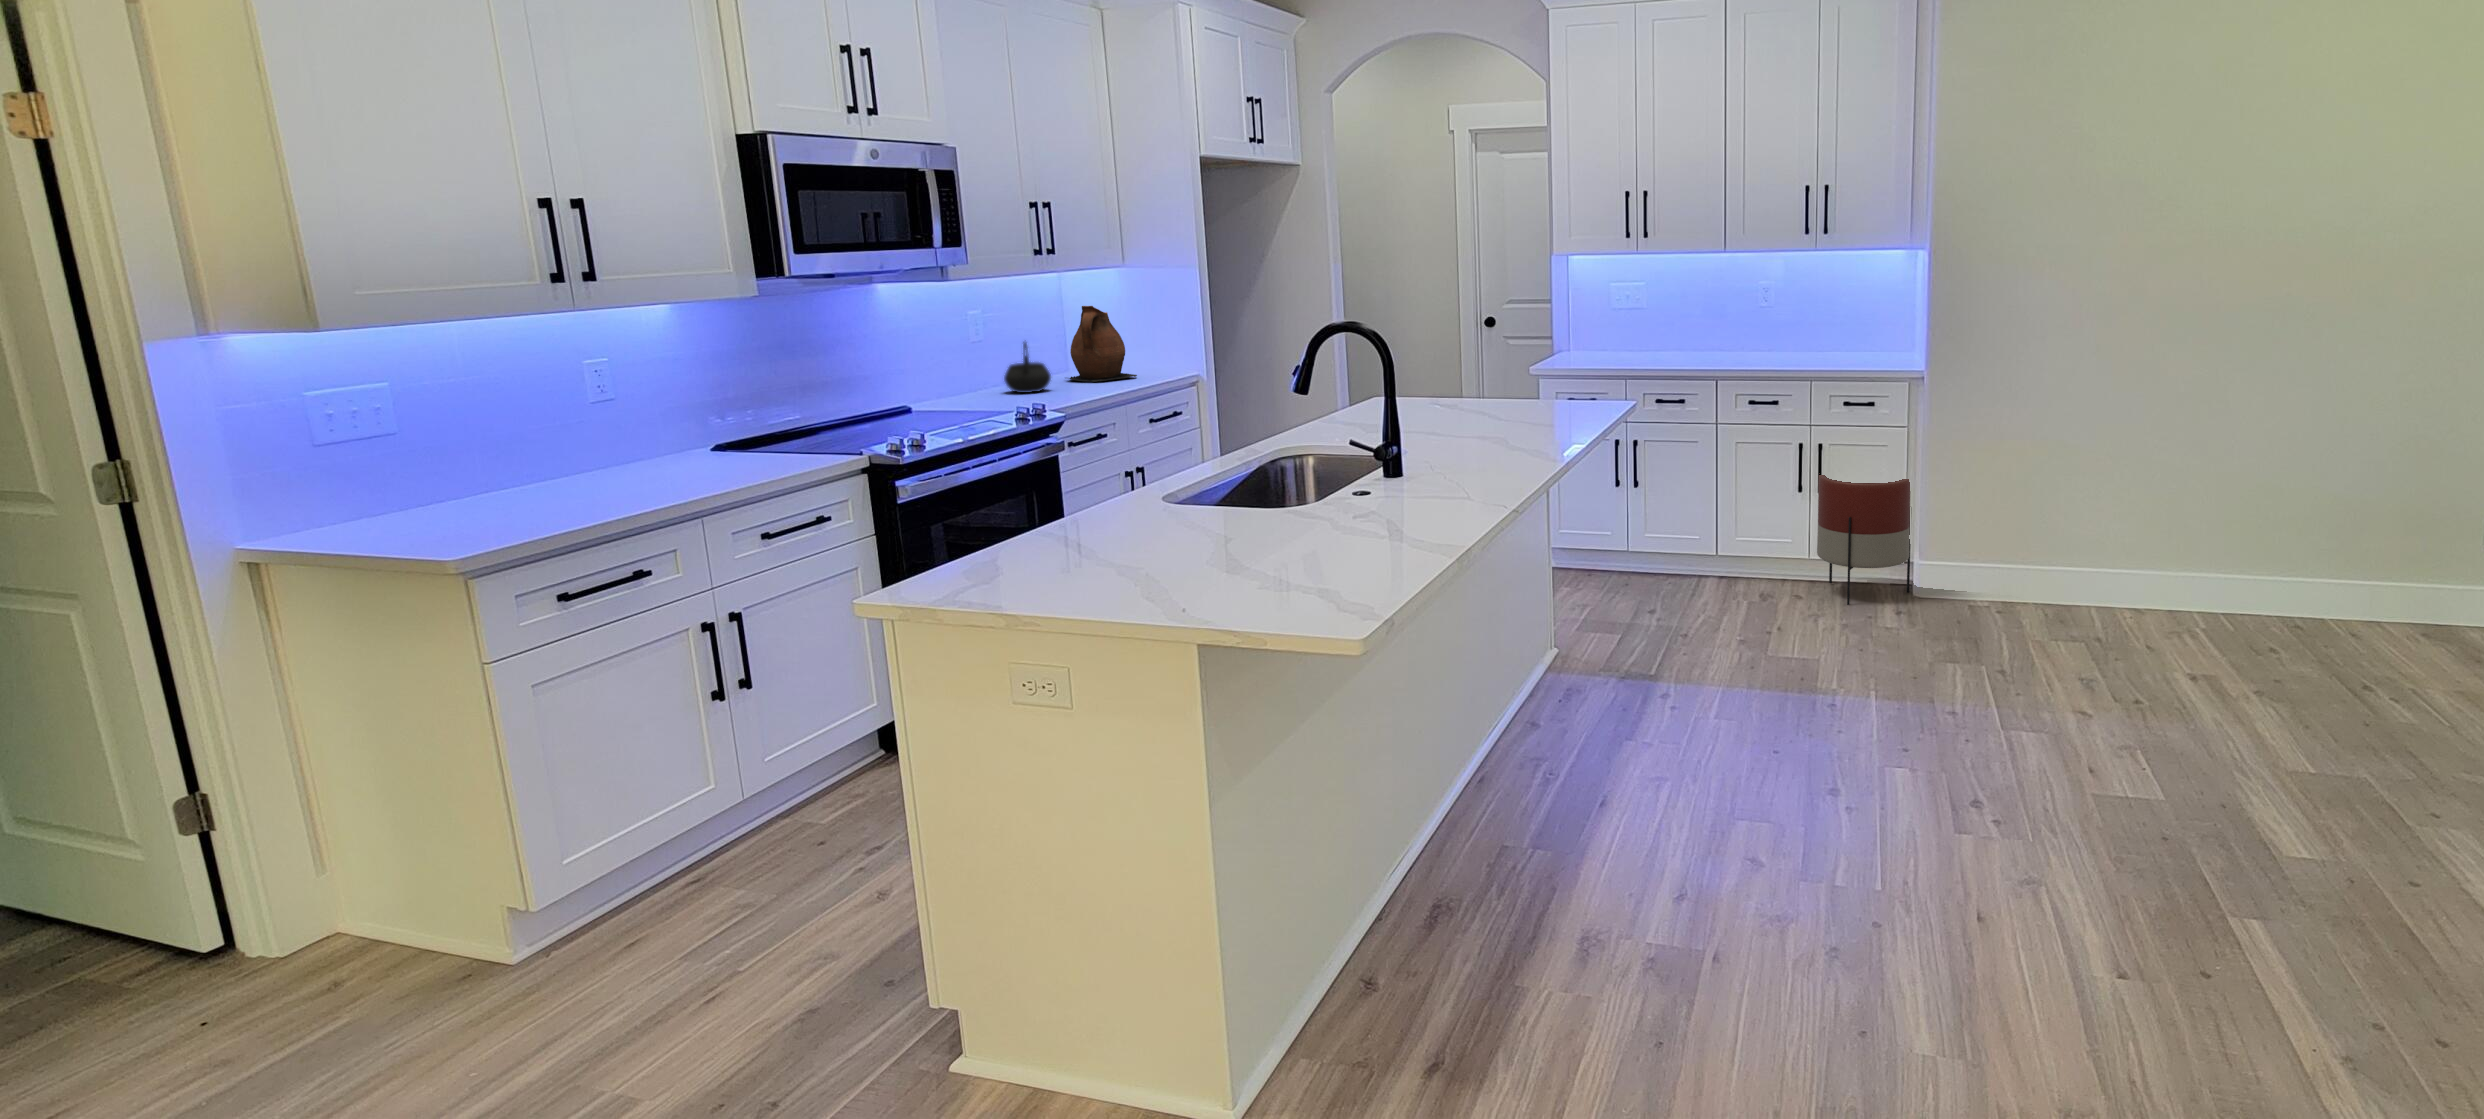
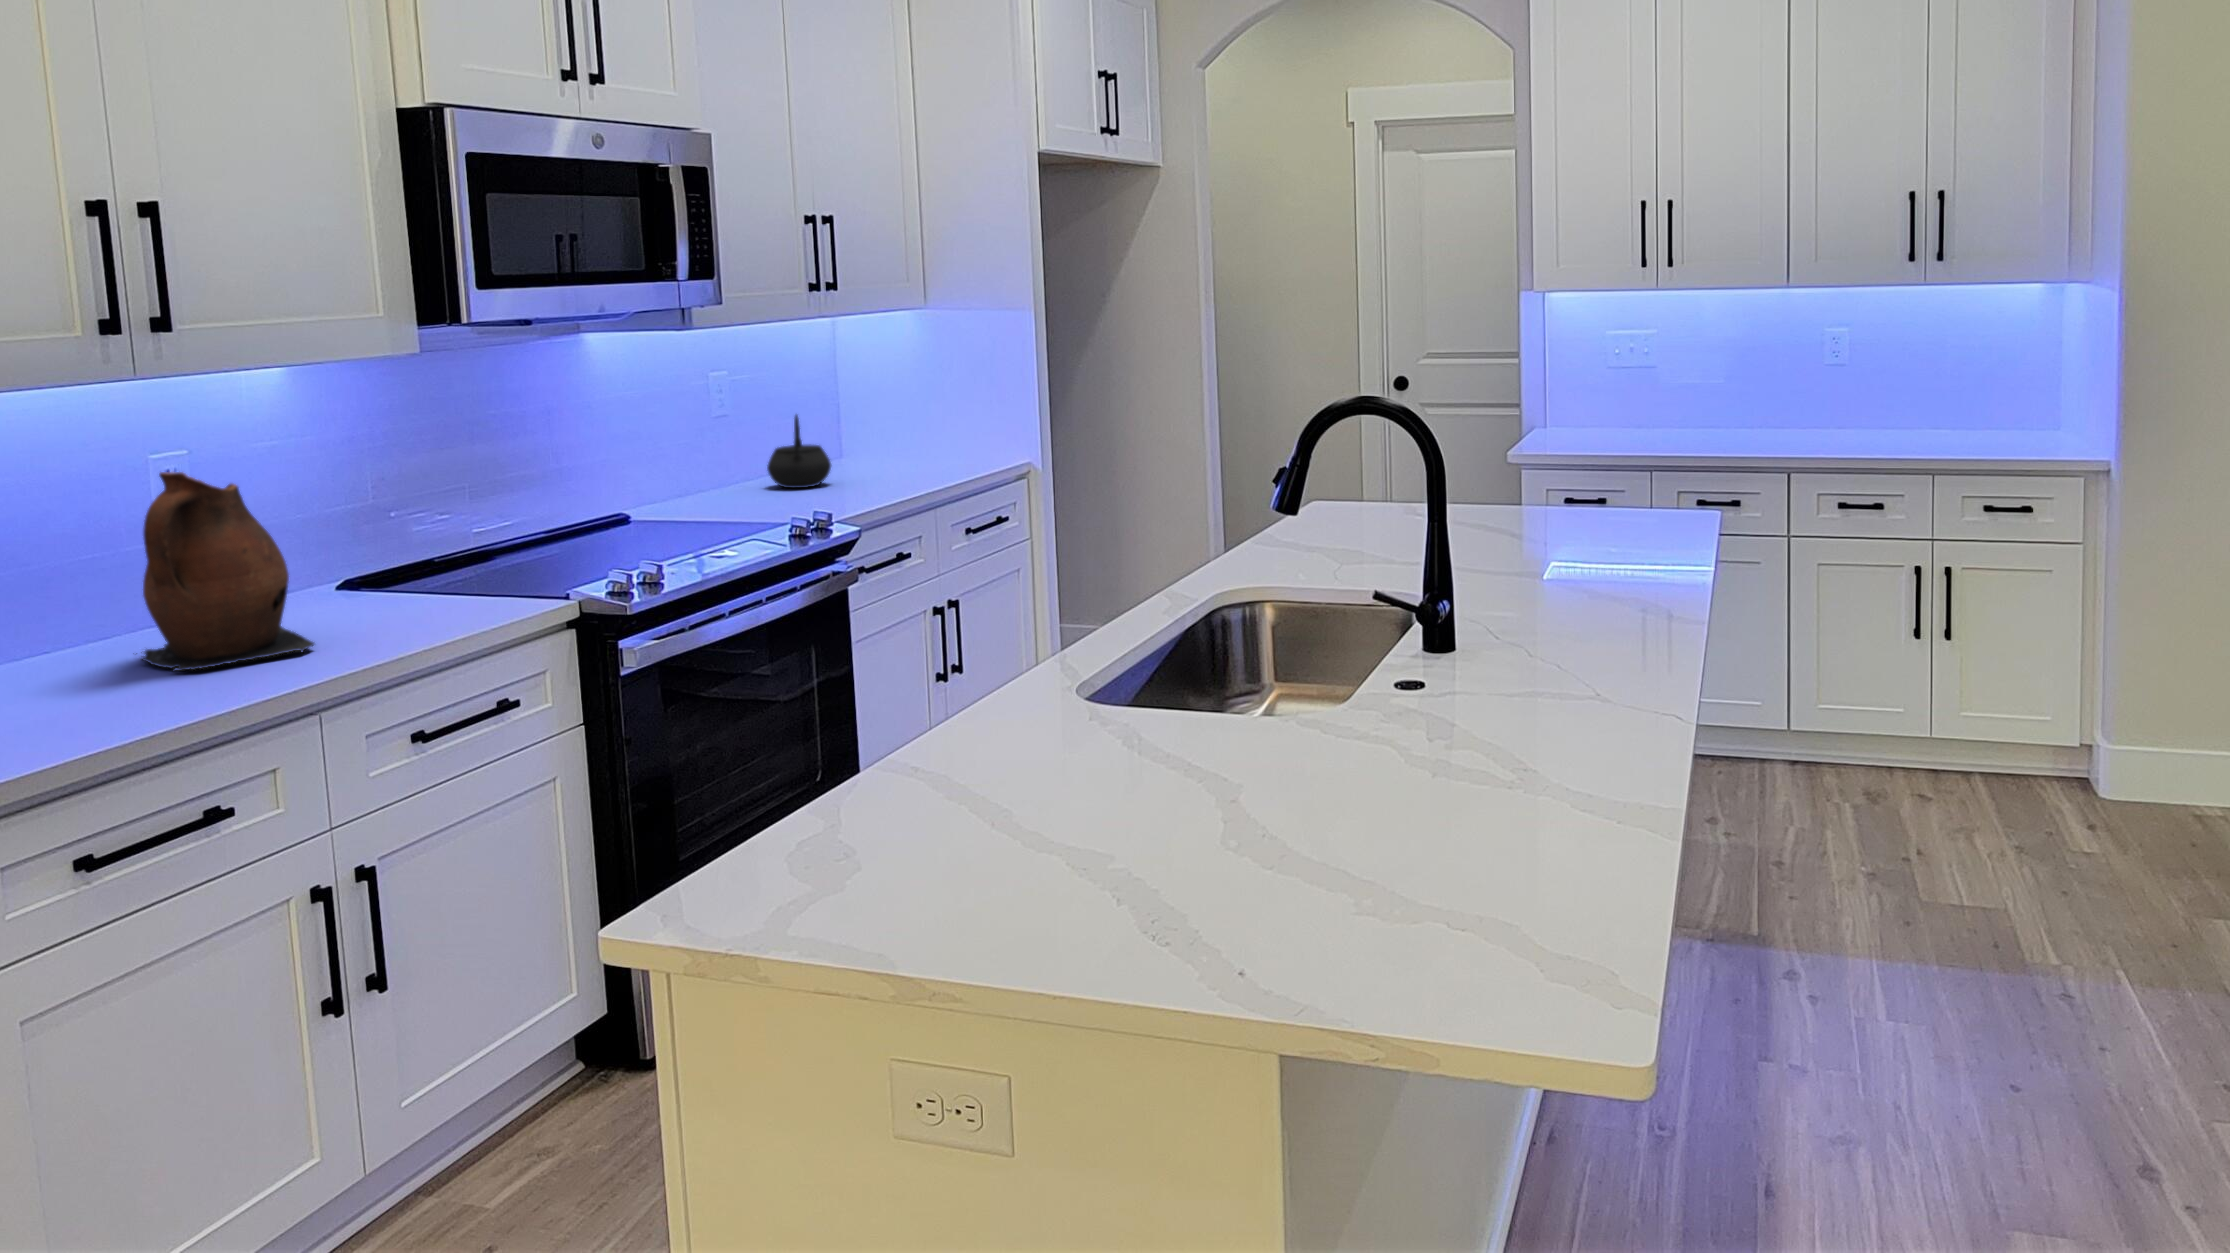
ceramic pitcher: present [1069,306,1137,382] -> present [136,472,315,671]
planter: present [1817,475,1911,605] -> none [2029,612,2217,847]

